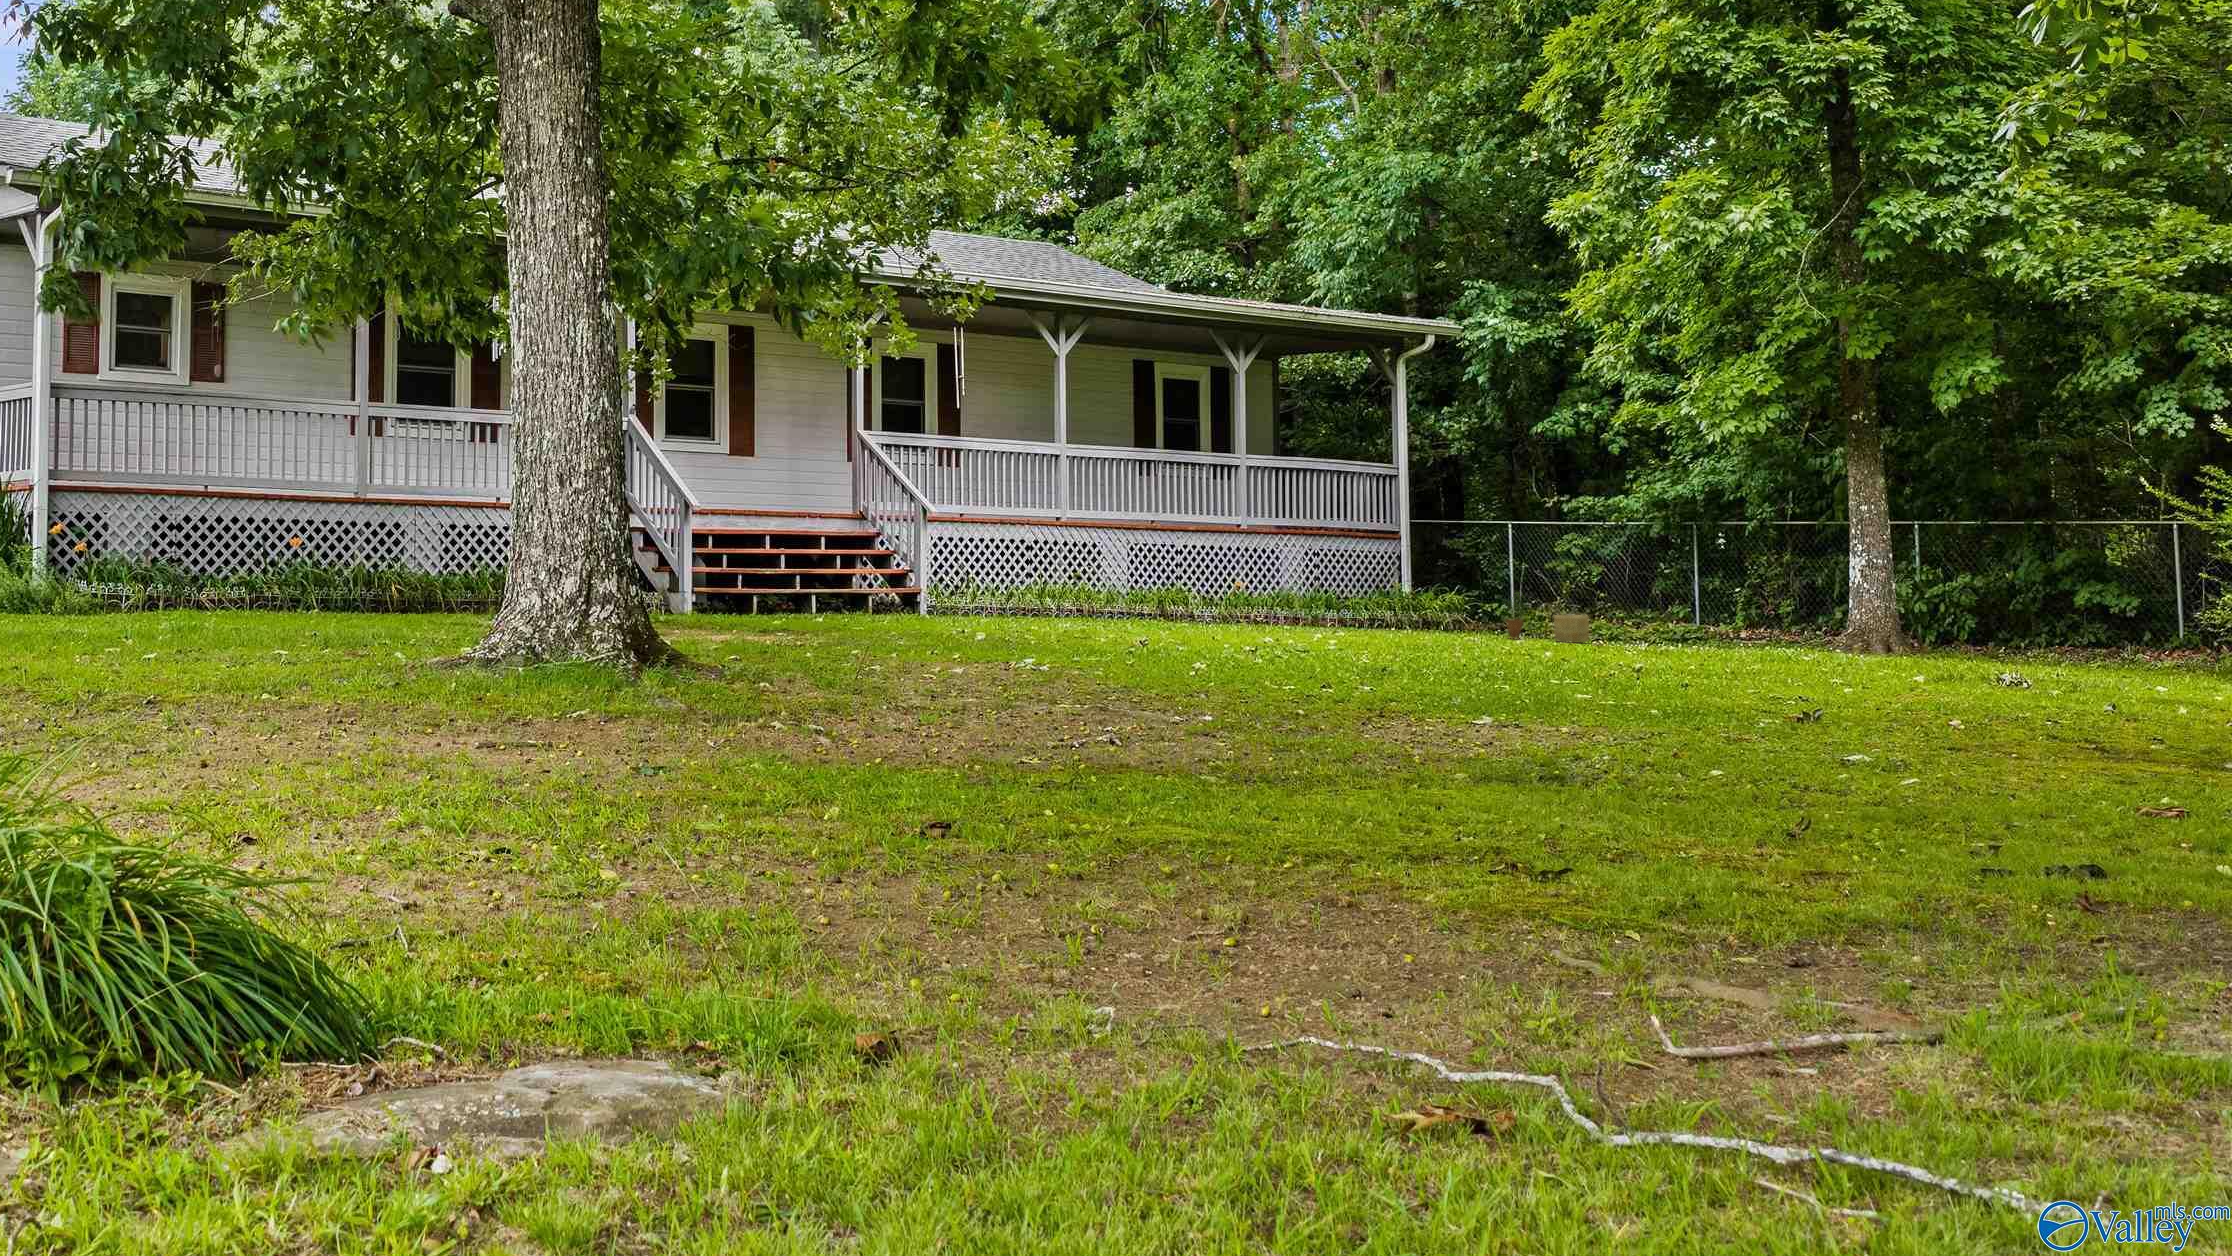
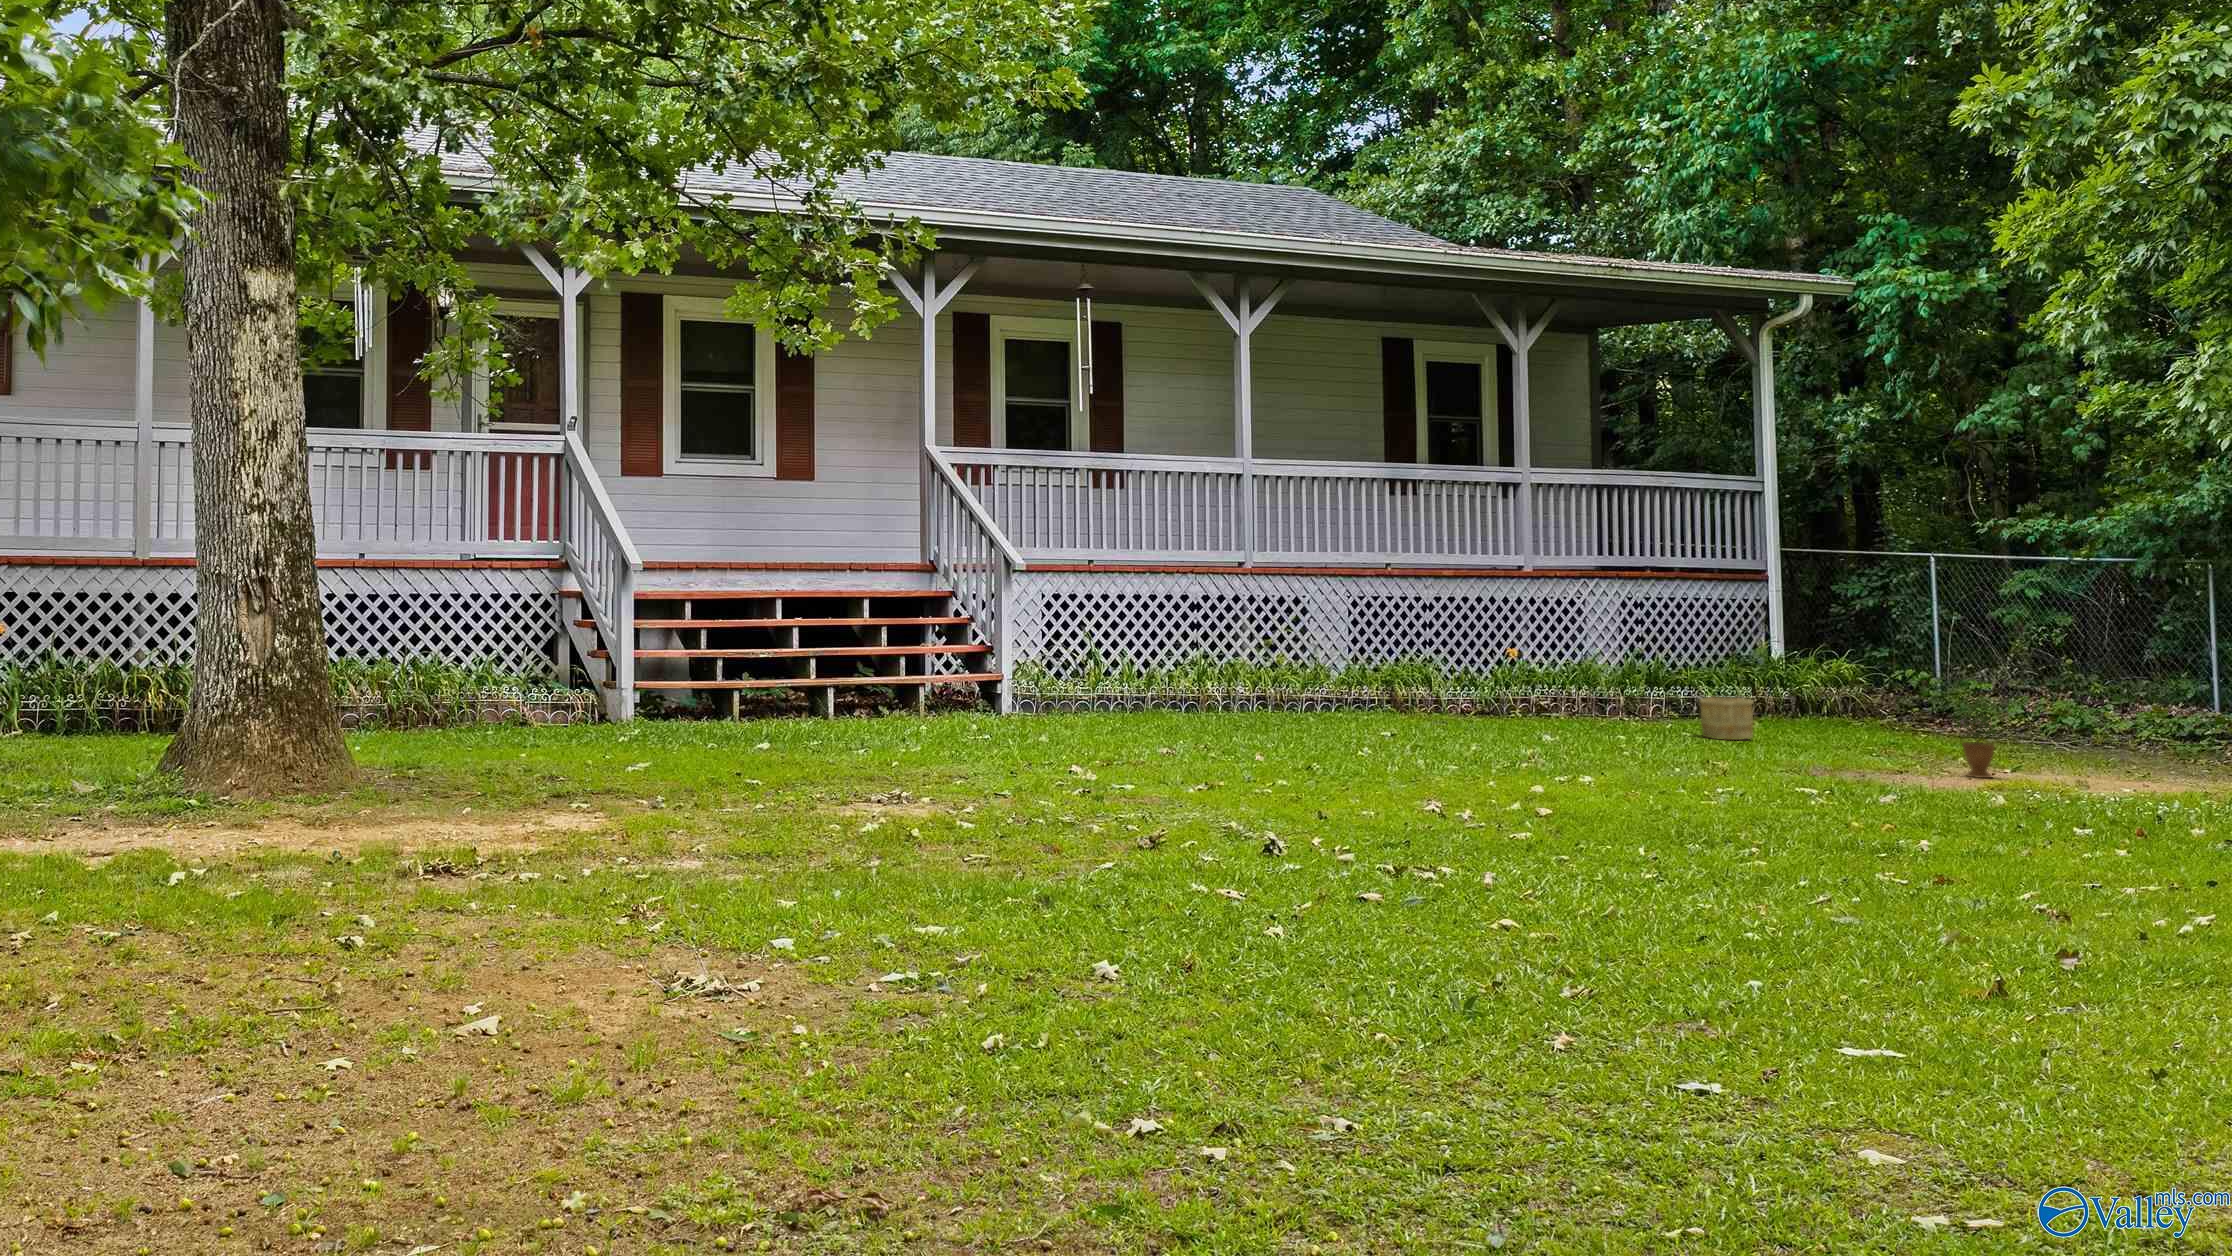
wooden bucket: present [1554,615,1589,643] -> present [1700,697,1753,740]

